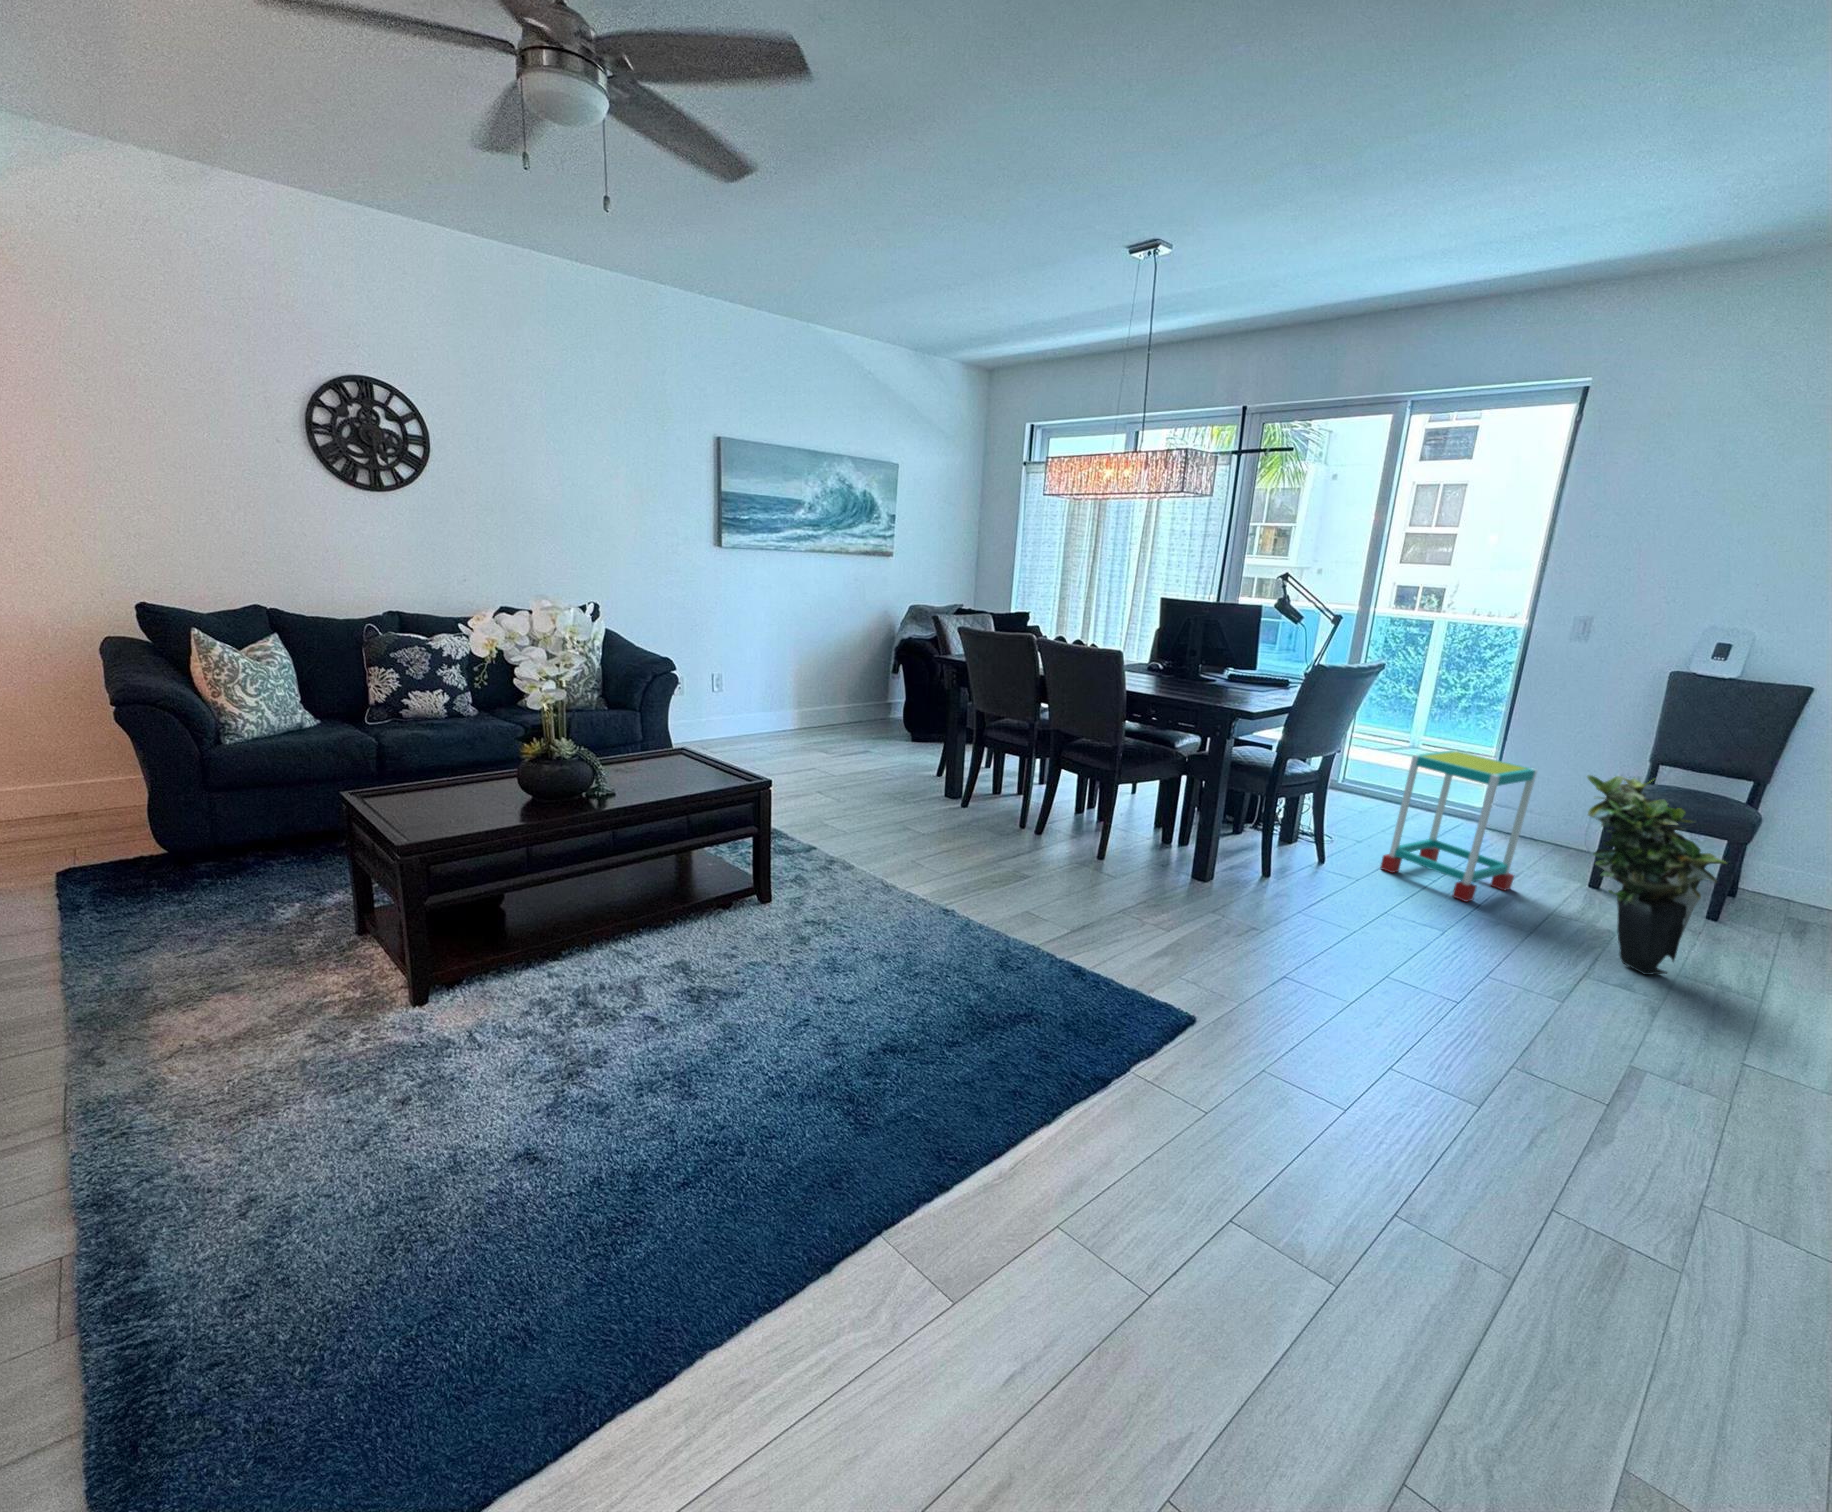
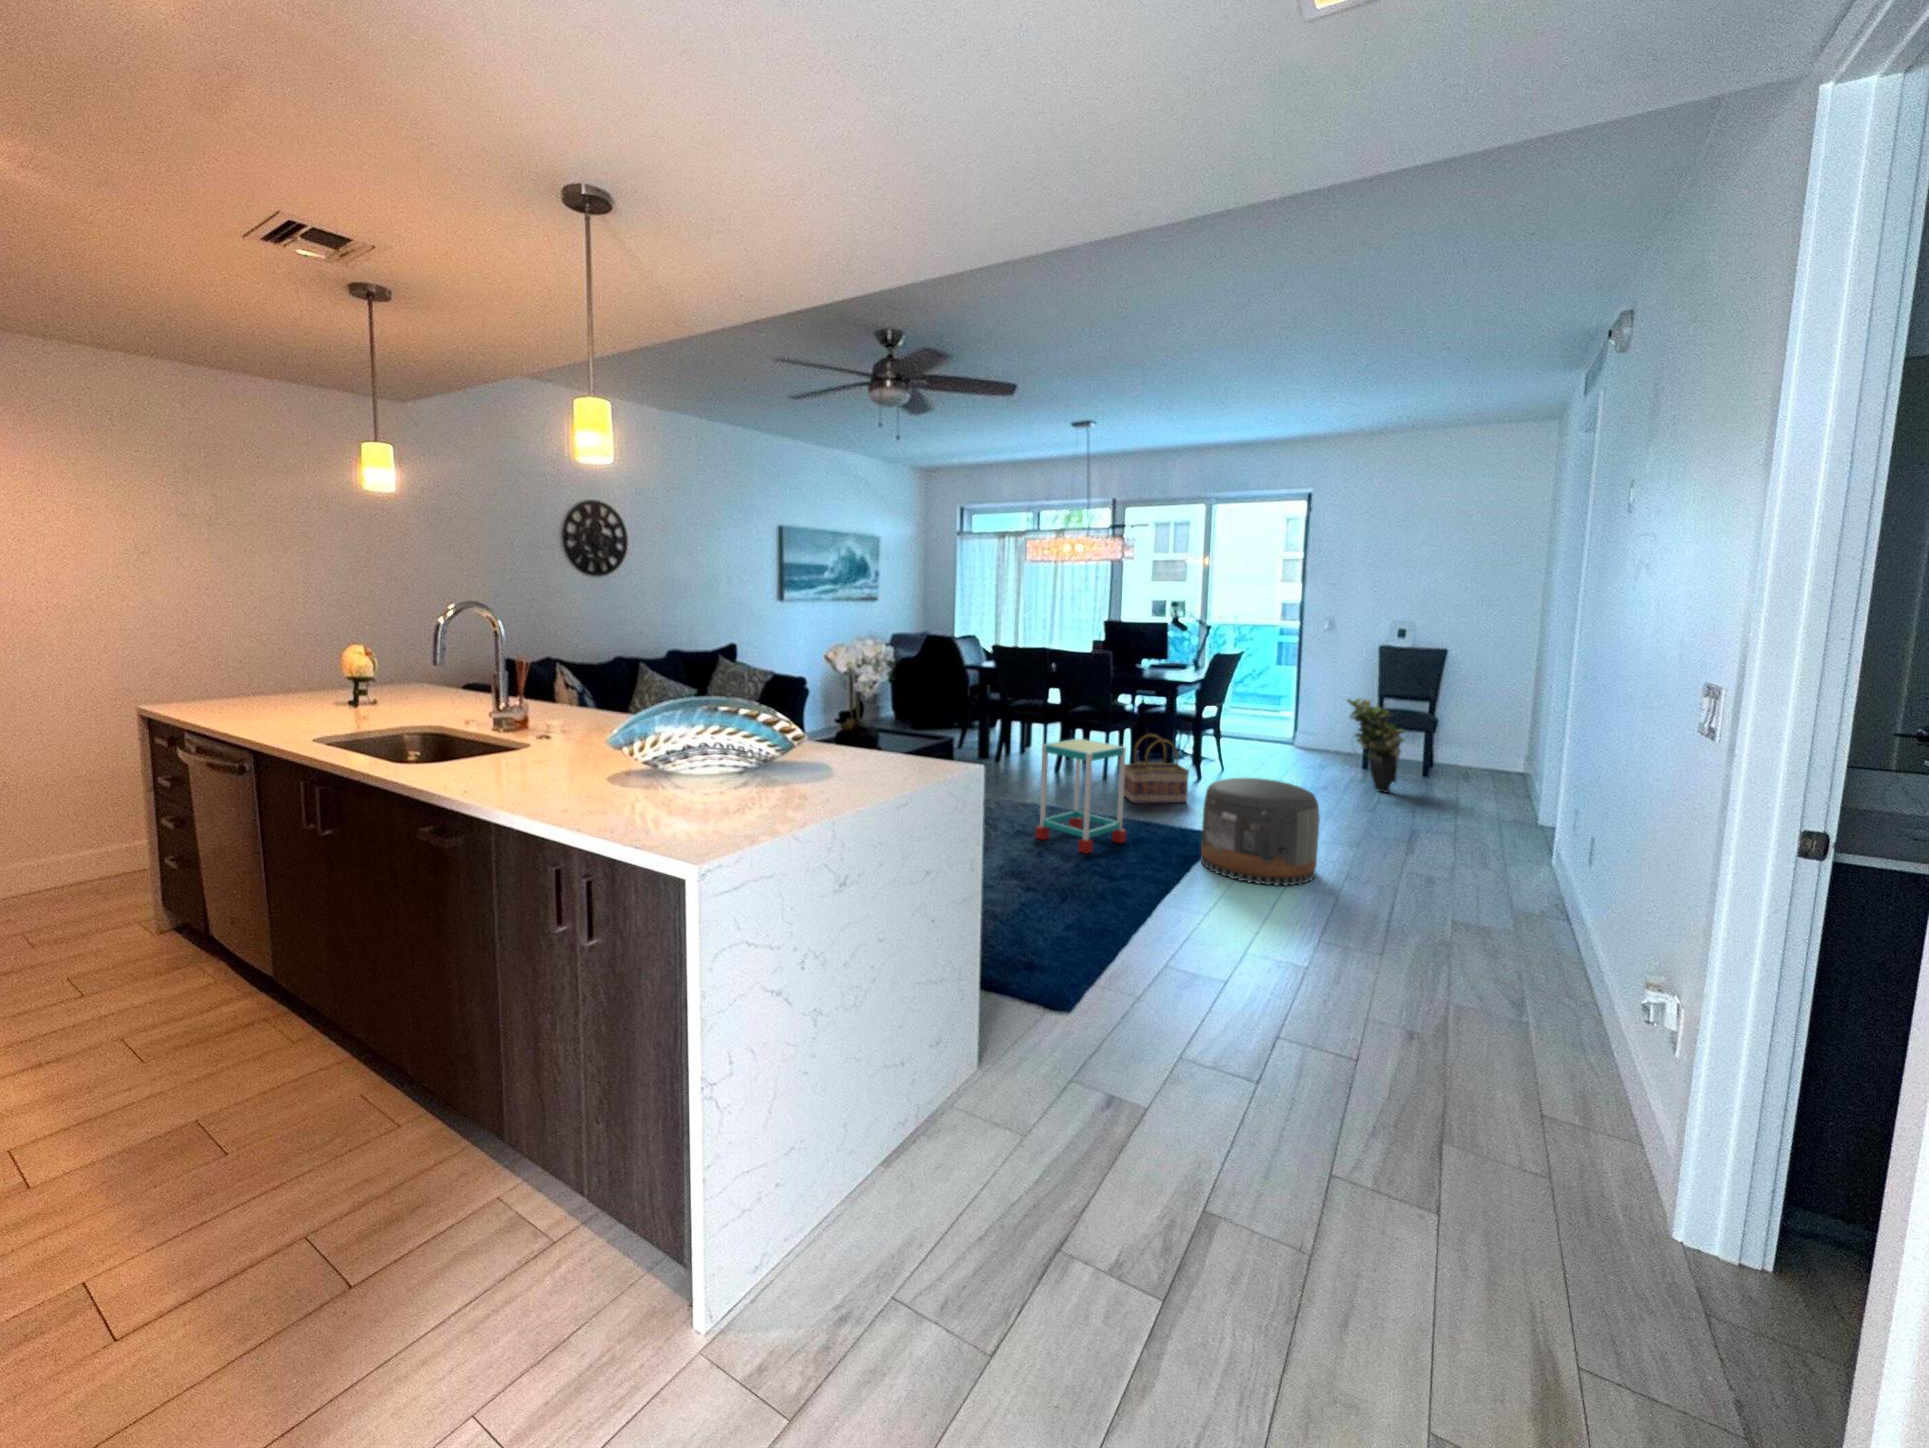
side table: present [1380,750,1537,902] -> present [1035,738,1126,853]
basket: none [1091,810,1215,950] -> present [1124,734,1189,803]
pouf: none [1124,1002,1473,1403] -> present [1201,778,1320,886]

